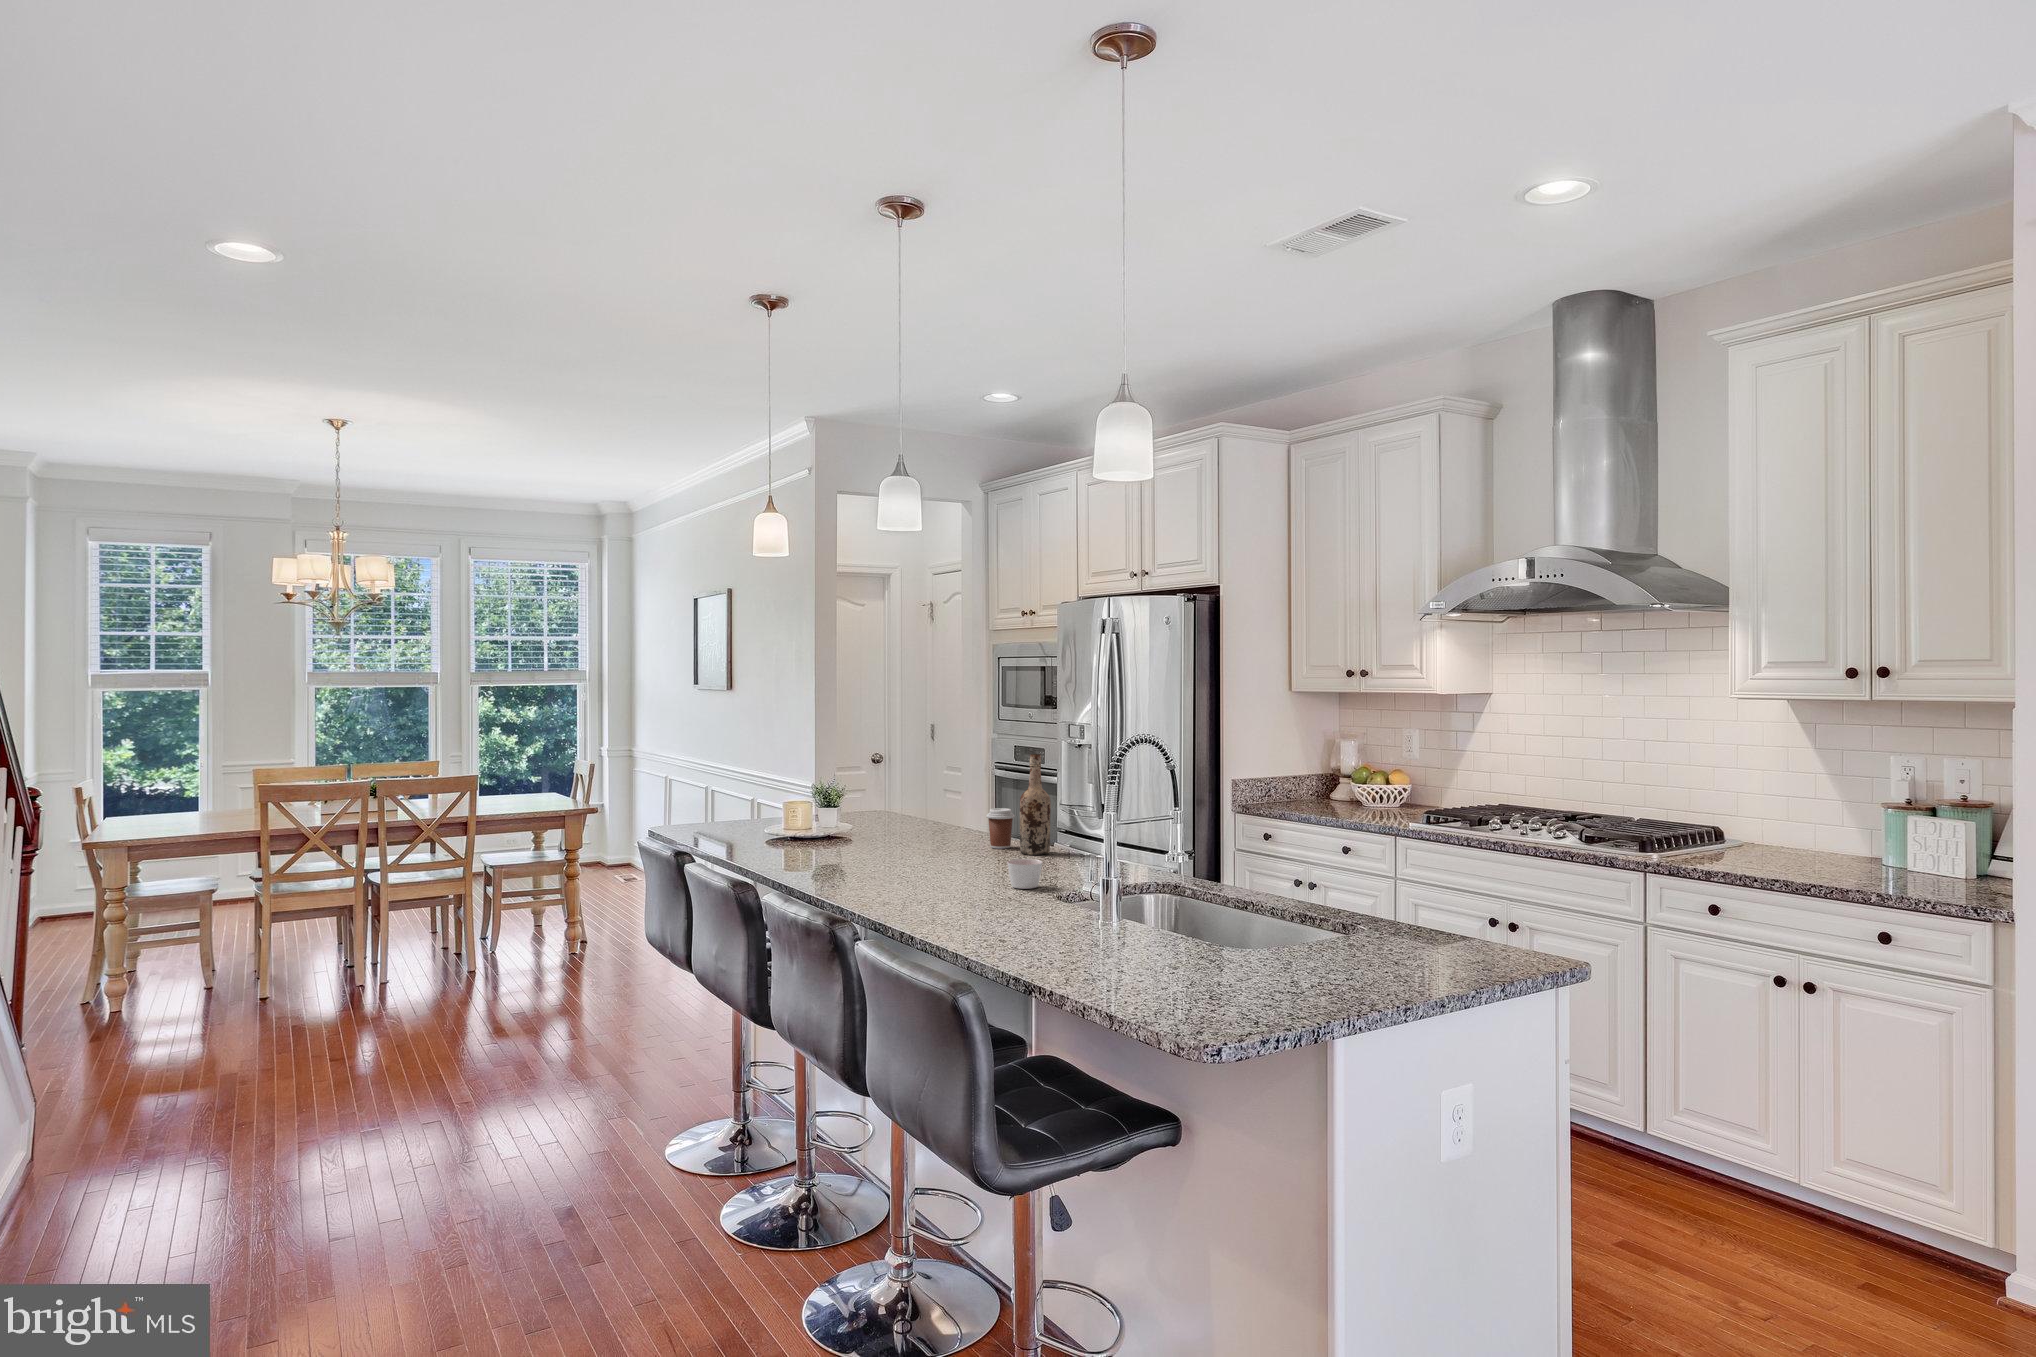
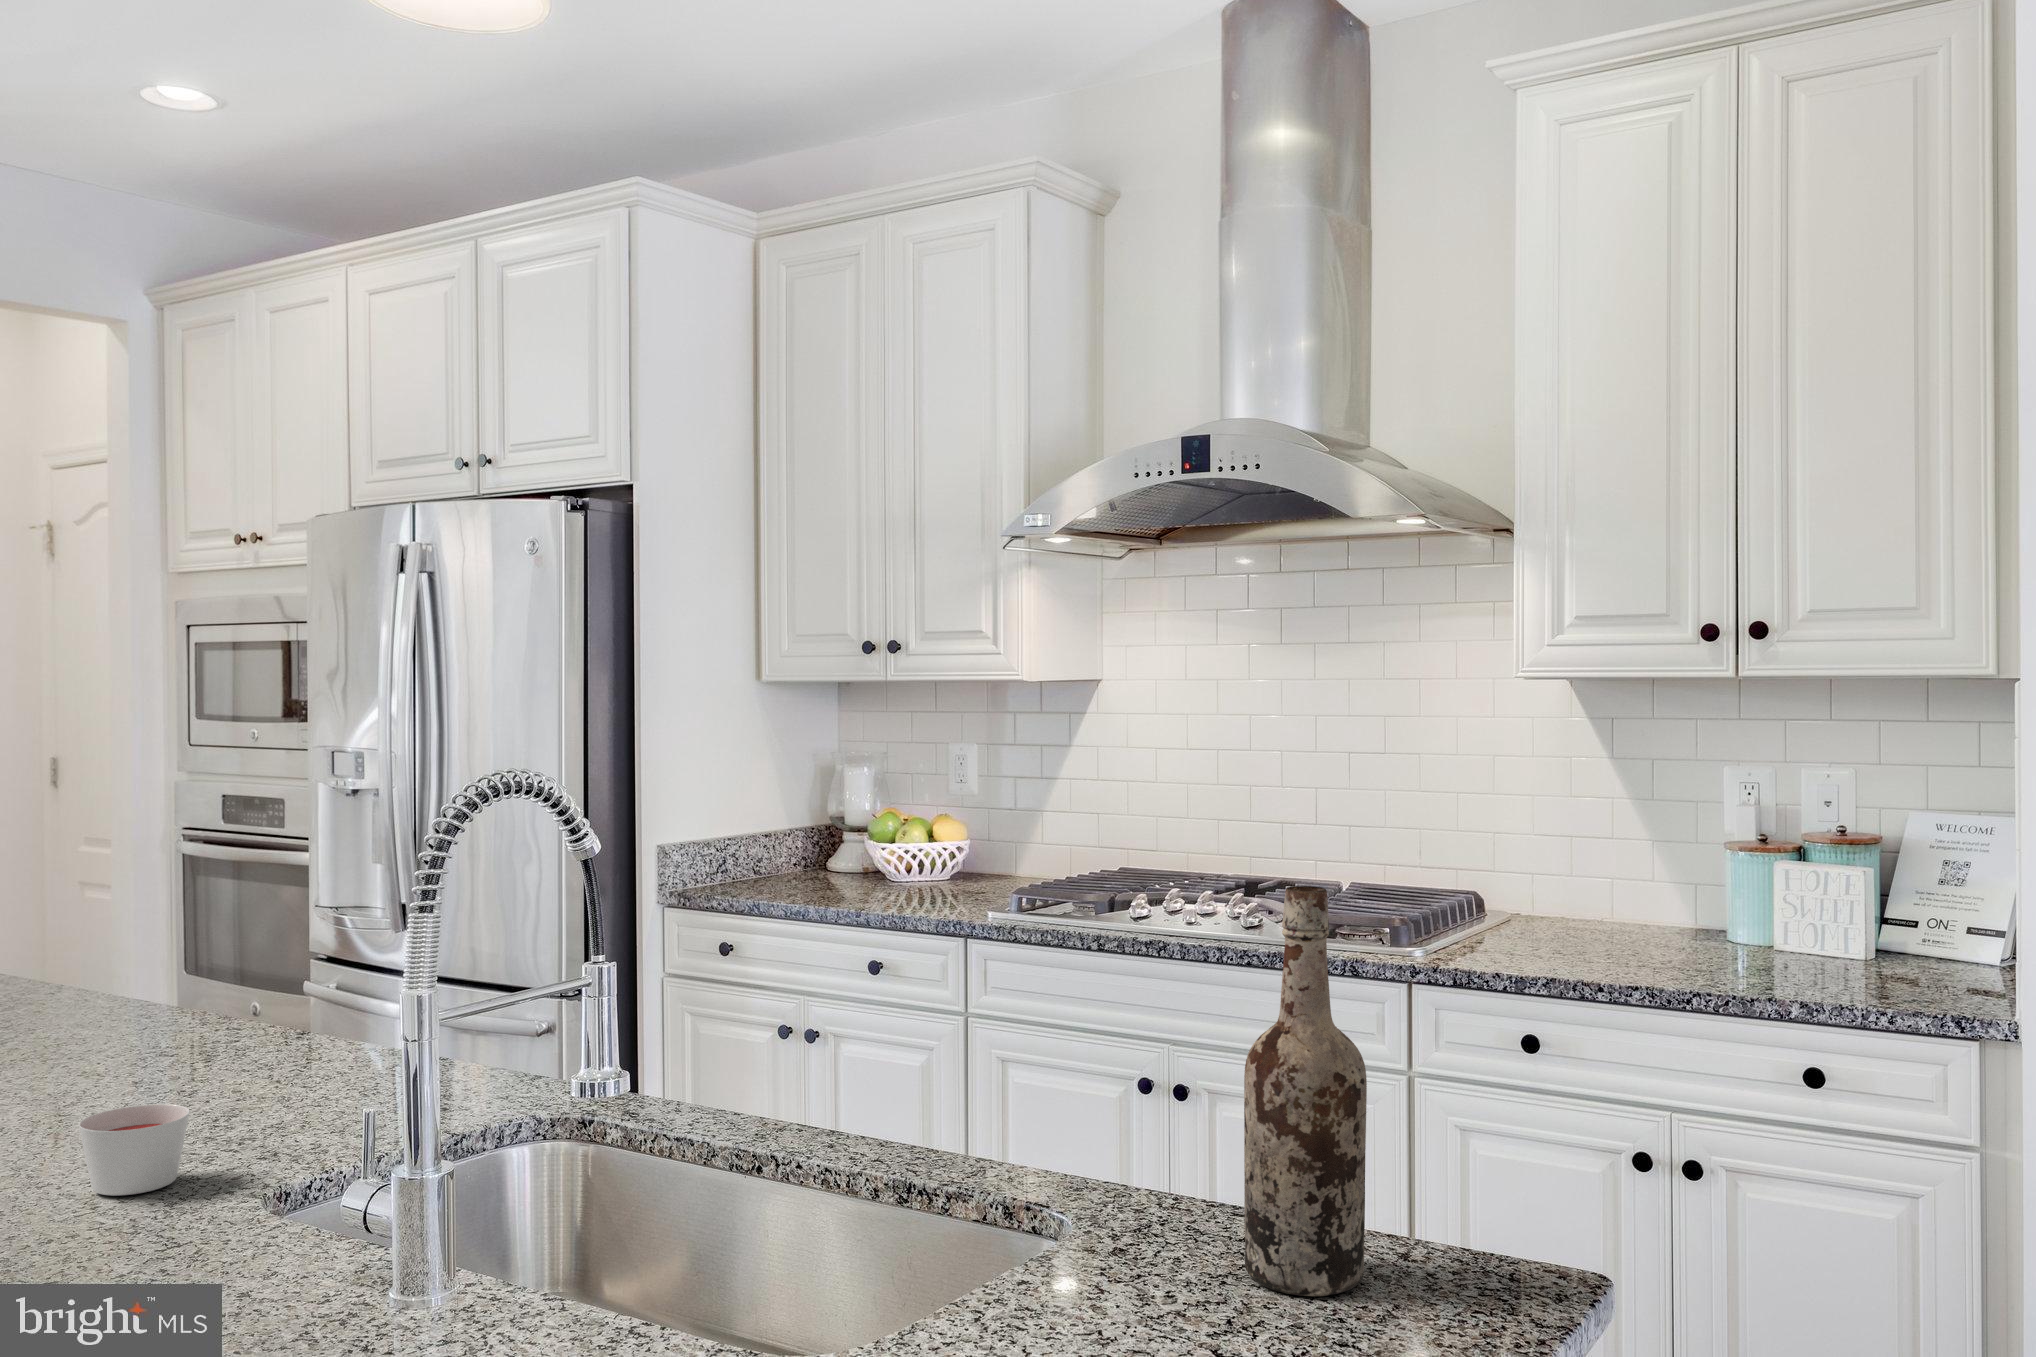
wine bottle: present [1020,754,1051,855] -> present [1244,886,1367,1296]
coffee cup: present [987,808,1015,849] -> none [79,947,158,1048]

